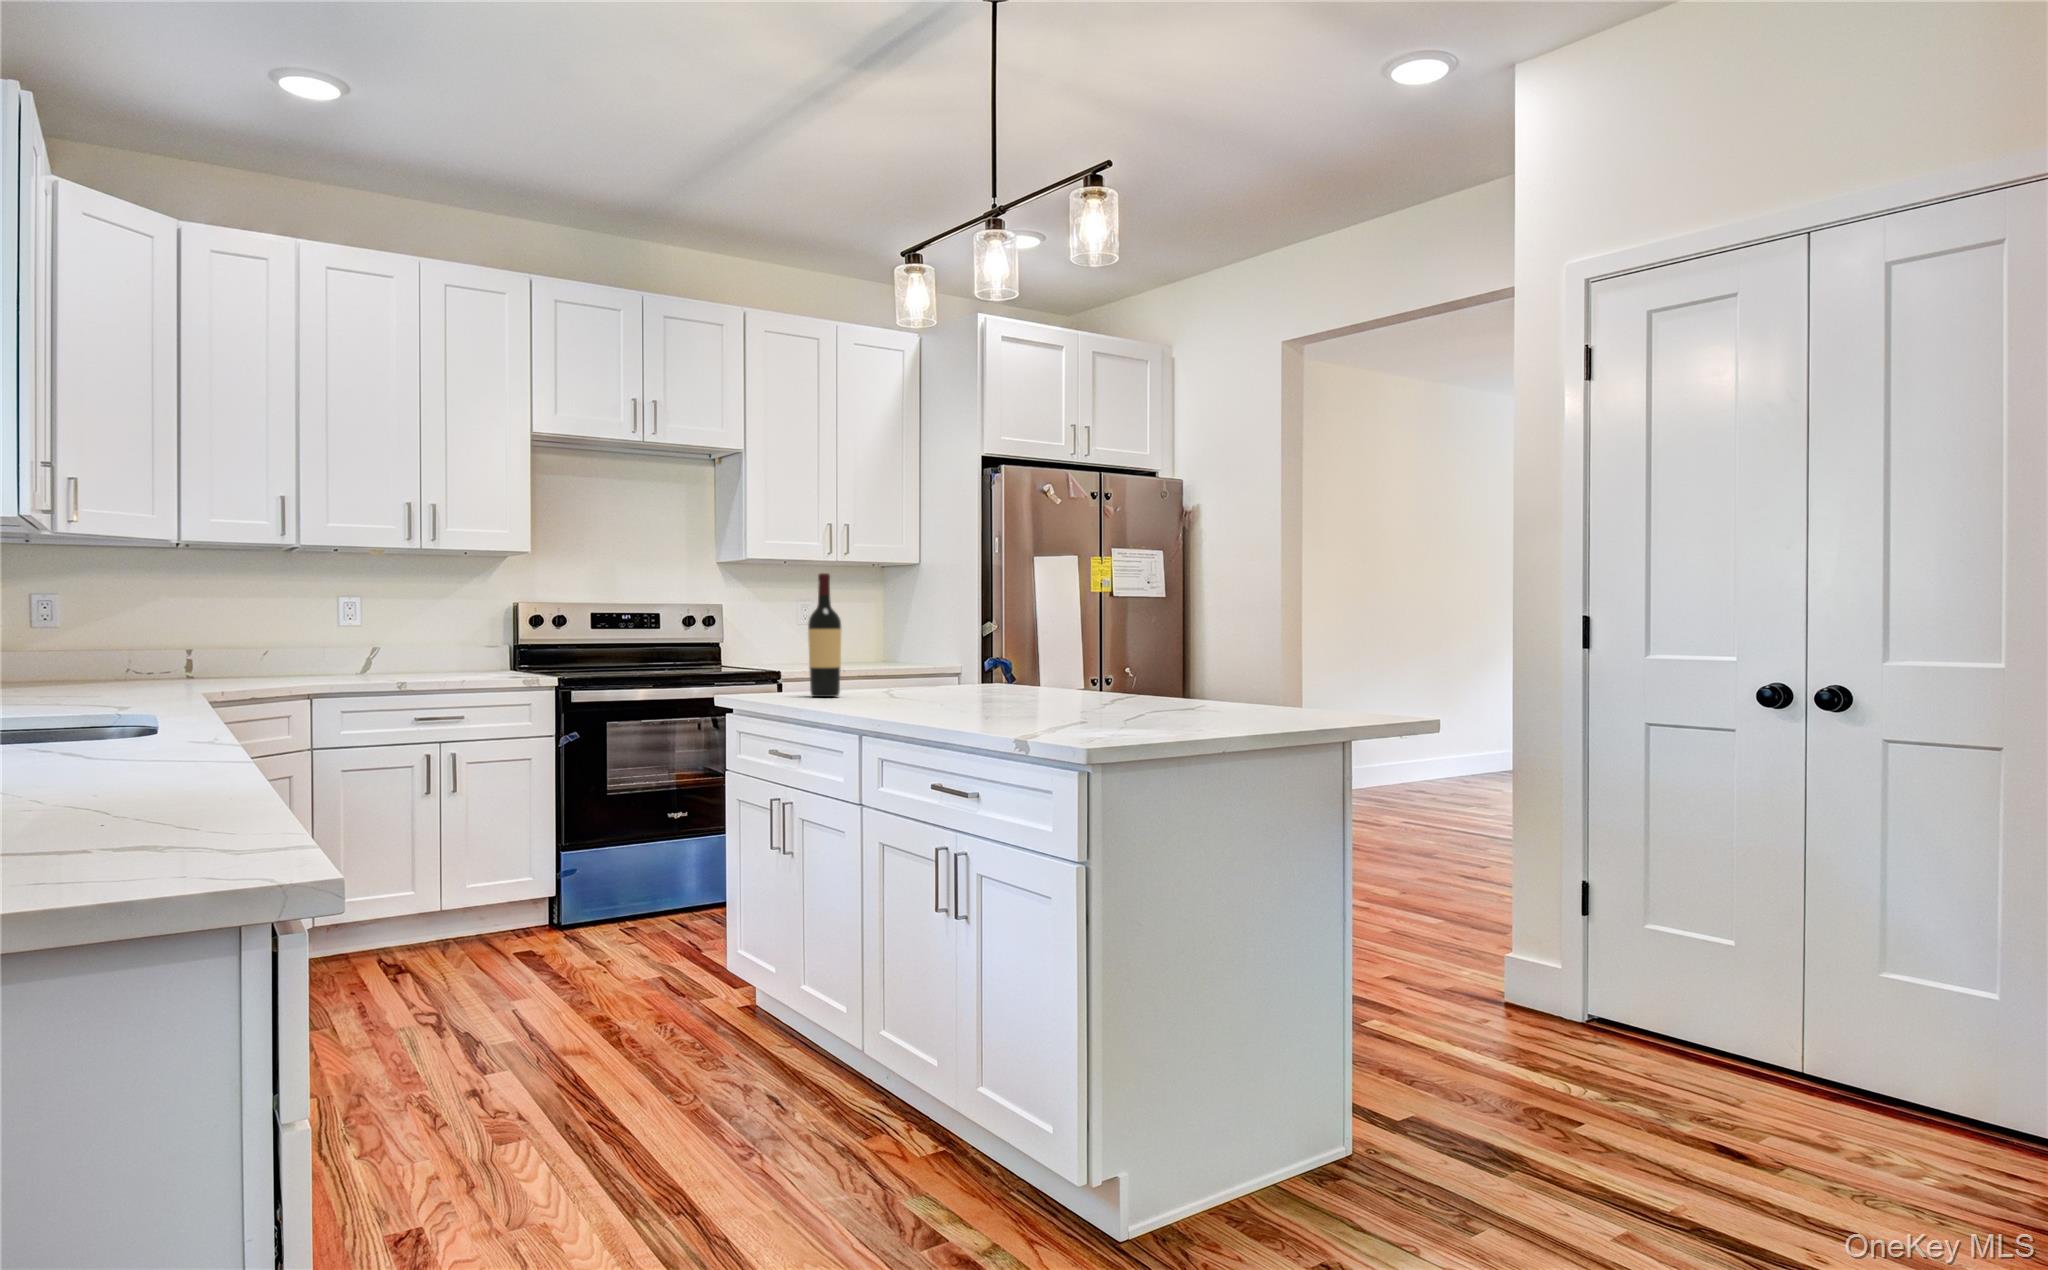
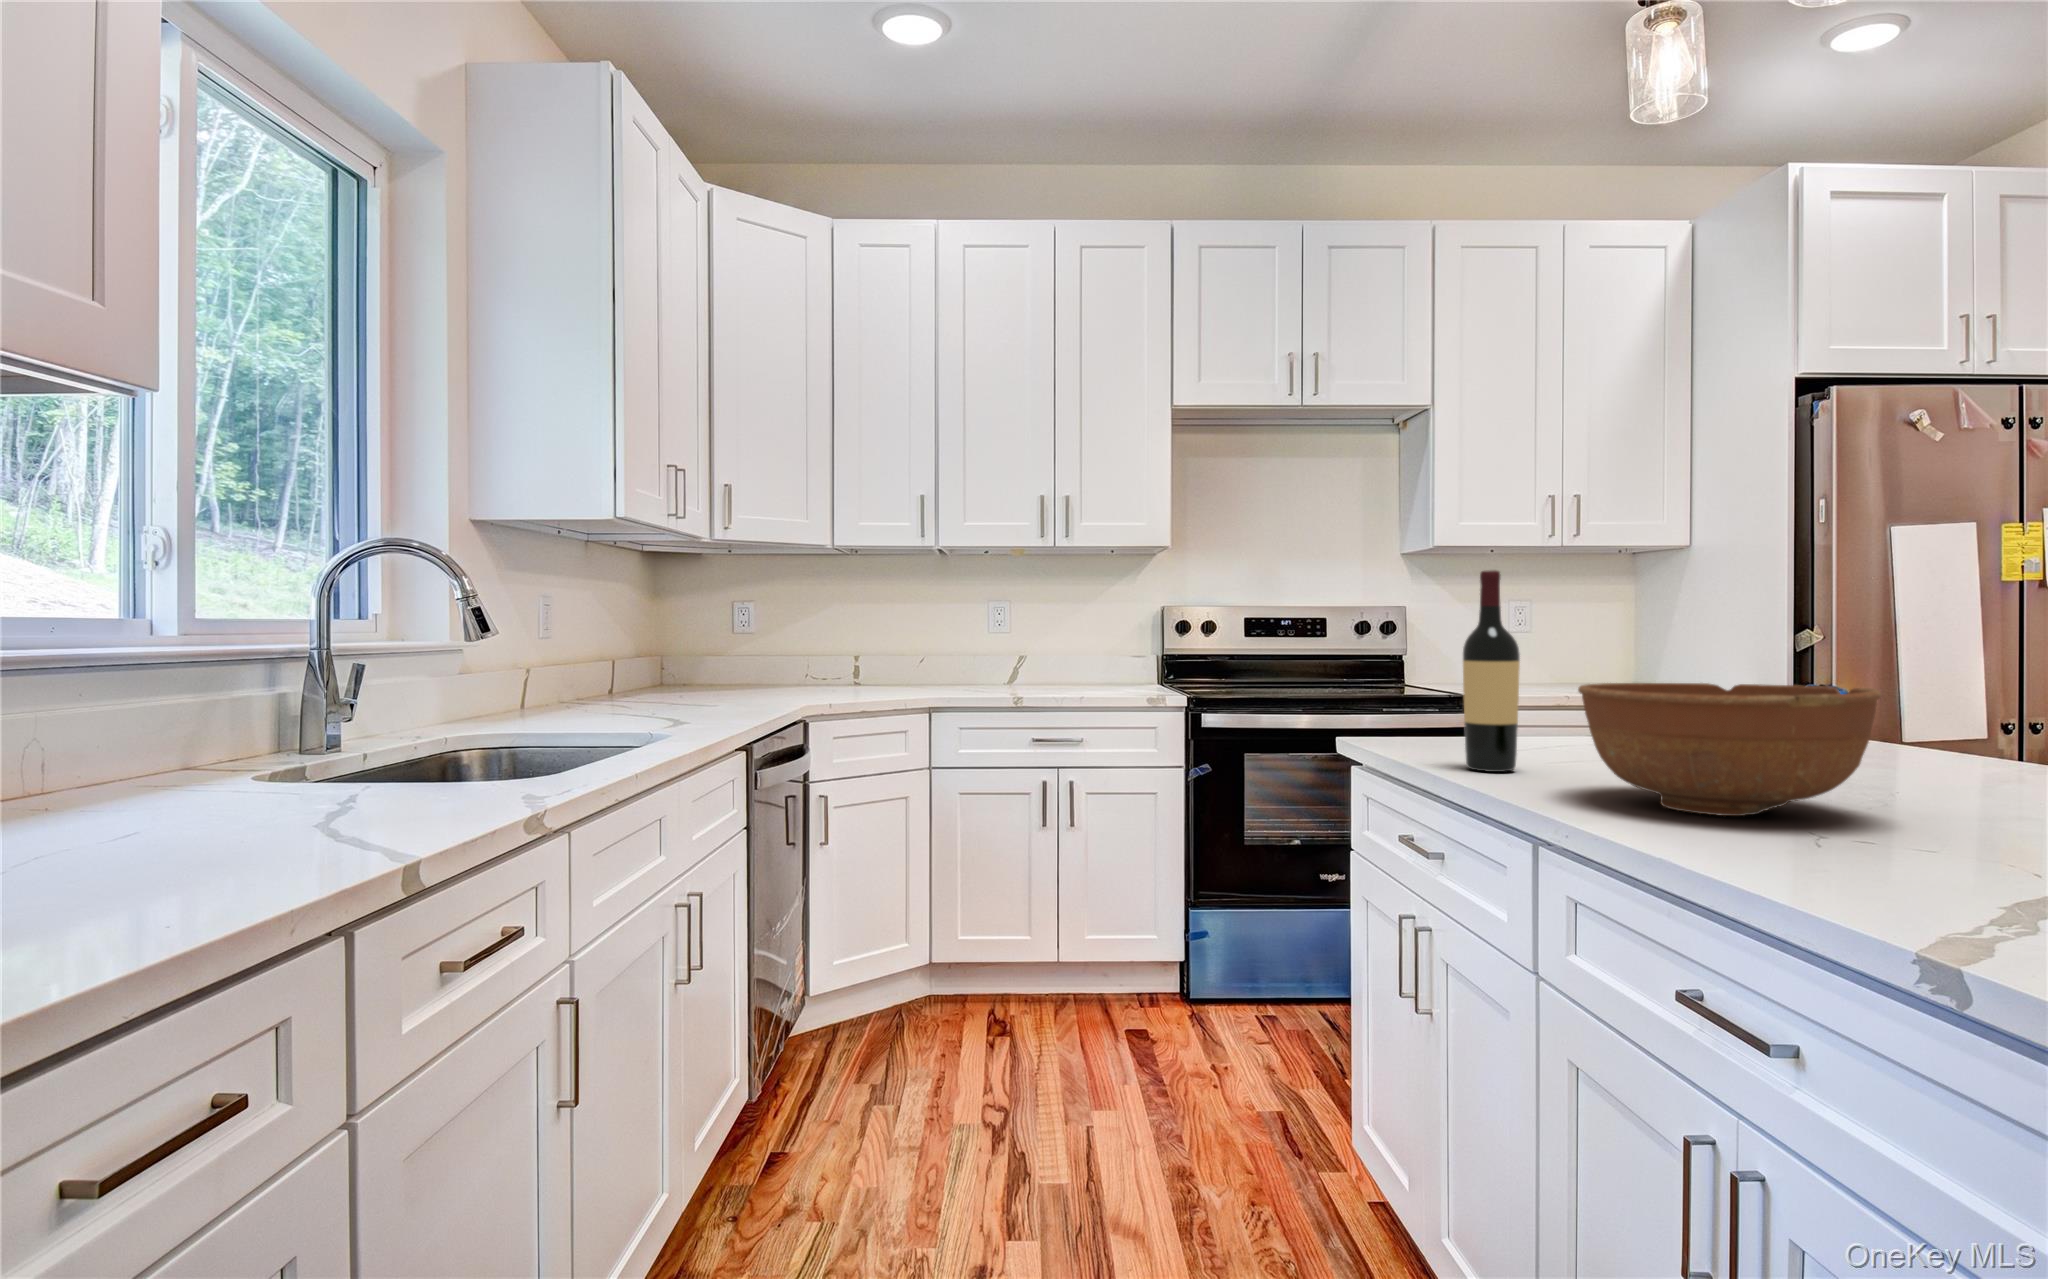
bowl: none [879,637,1019,705] -> present [1578,683,1882,816]

